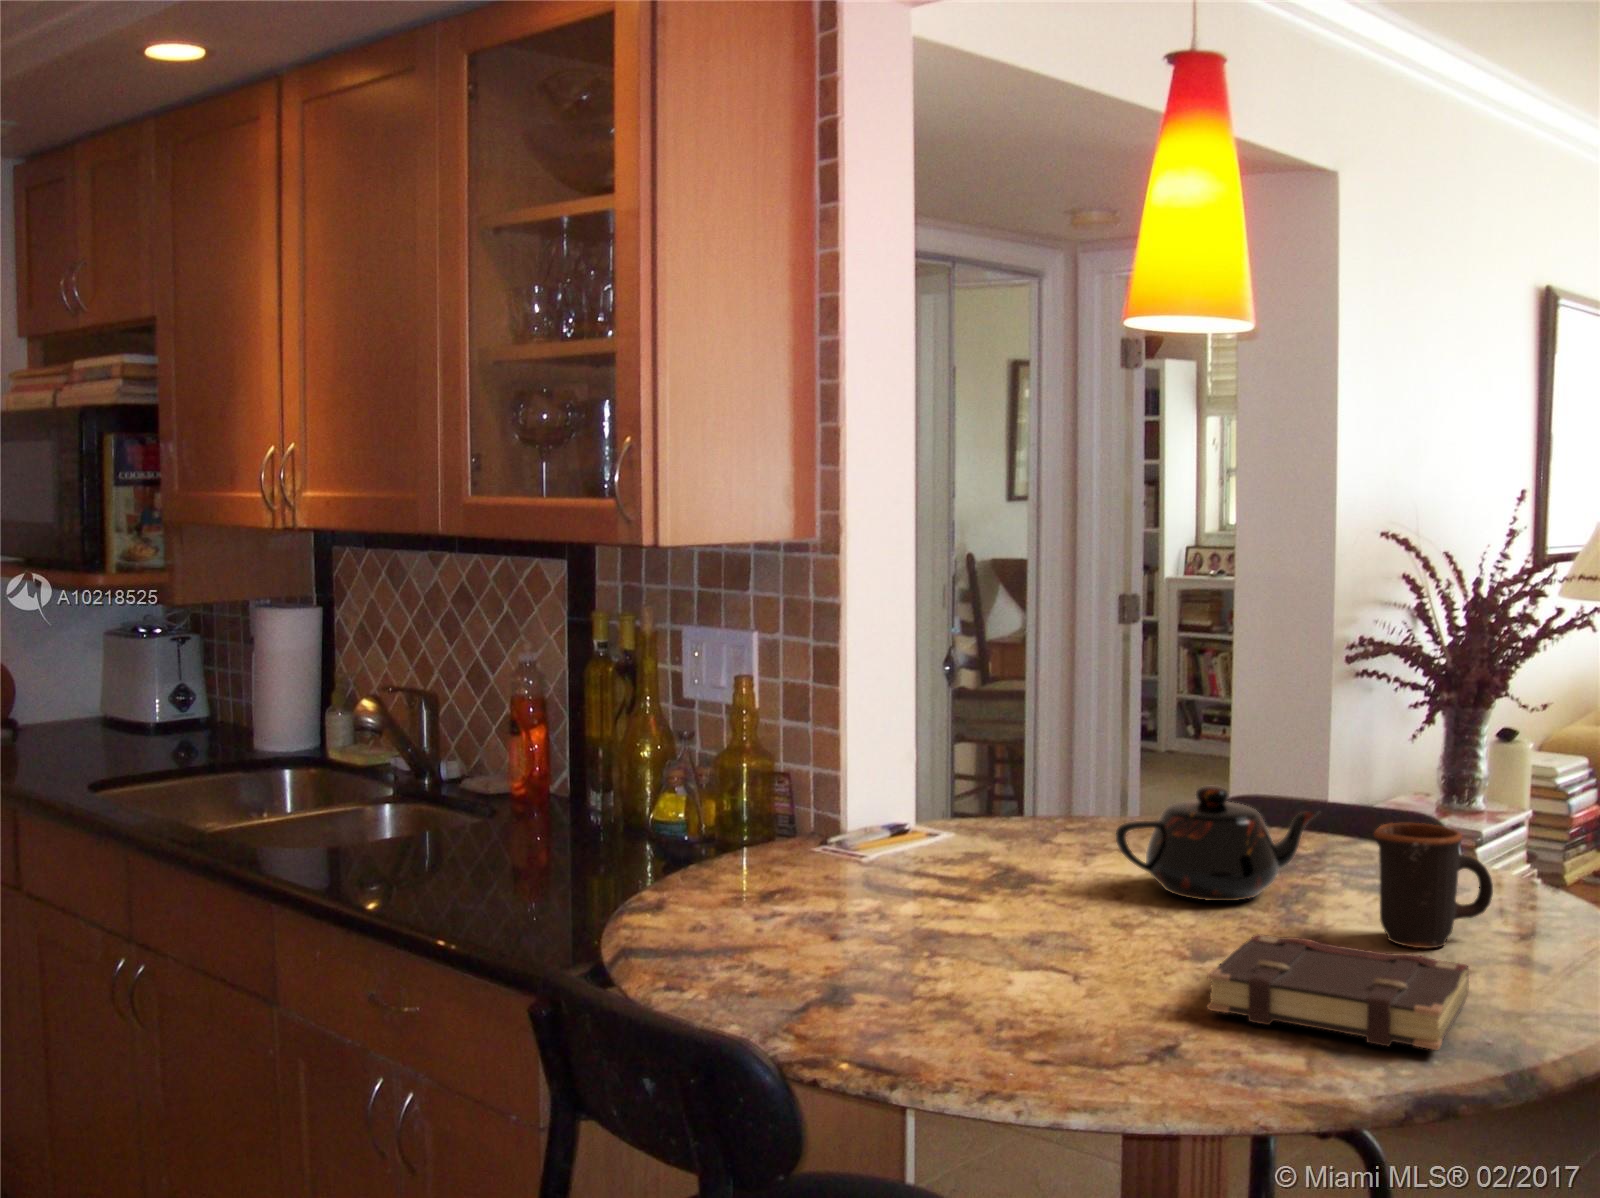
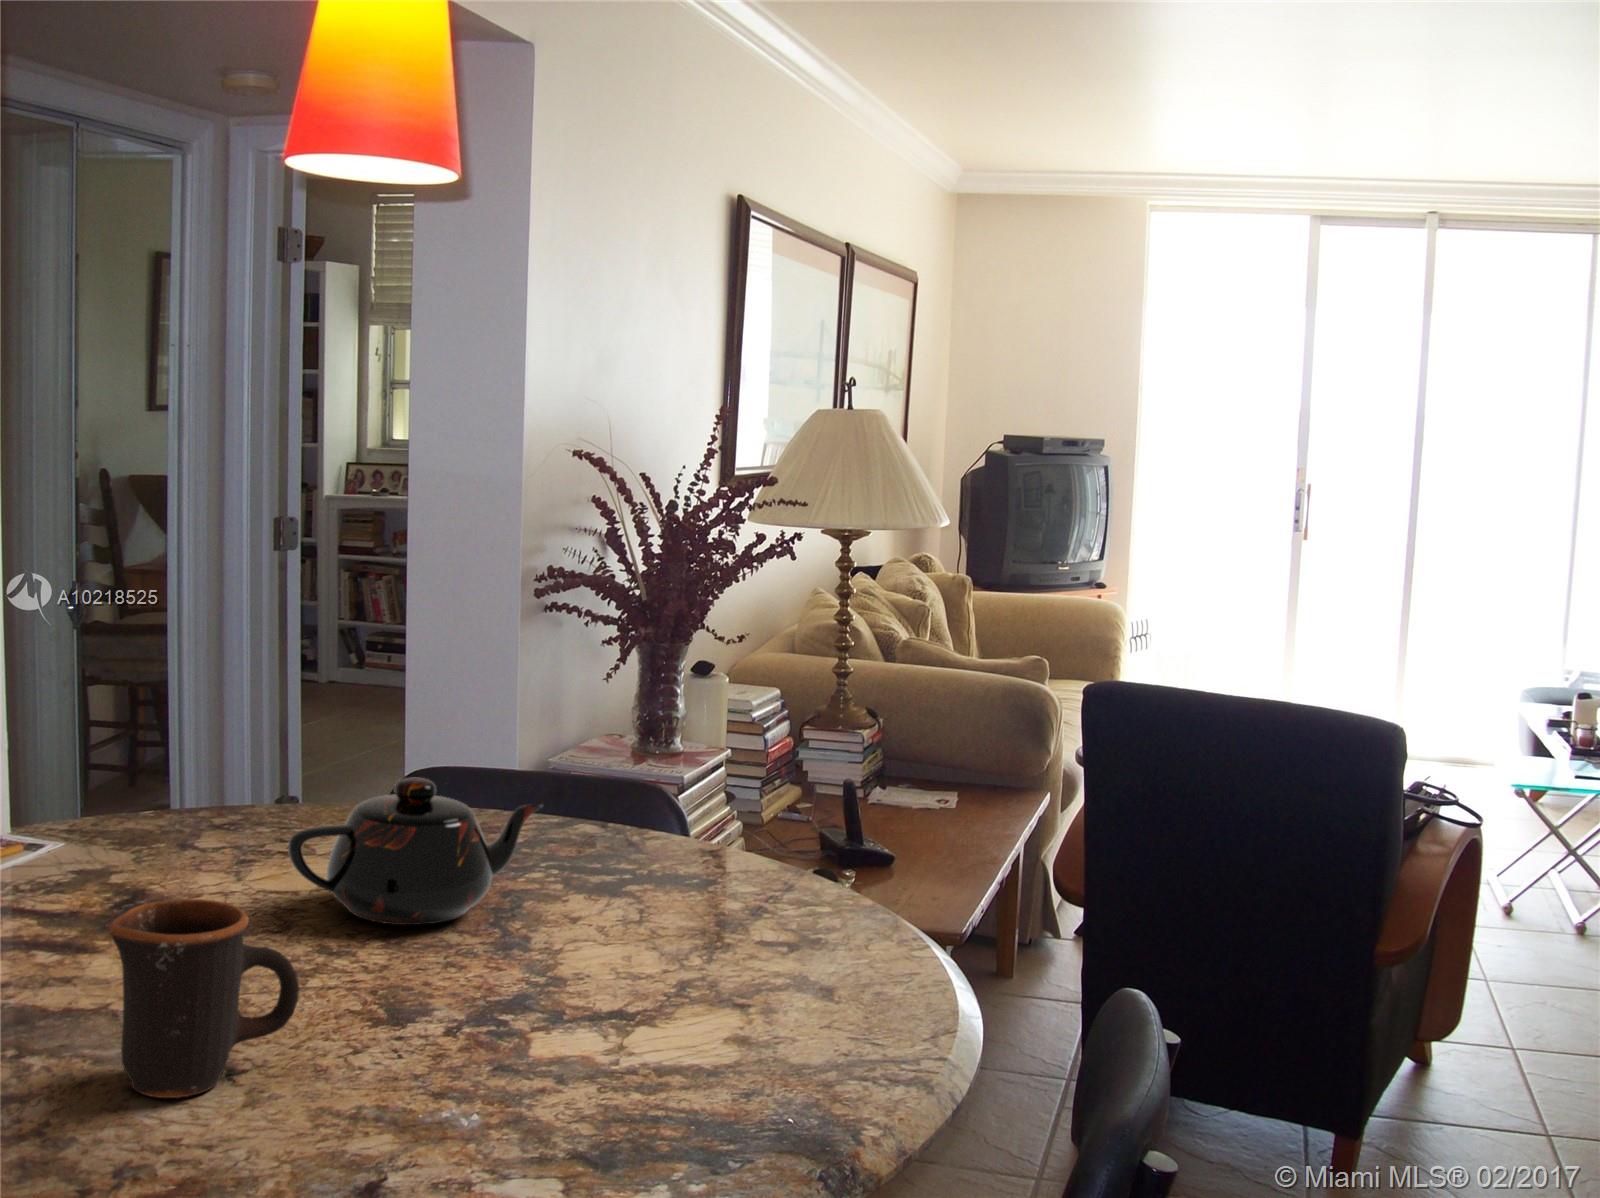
mug: present [1374,823,1493,948] -> present [109,899,299,1098]
book: present [1207,934,1469,1050] -> none [418,987,726,1141]

